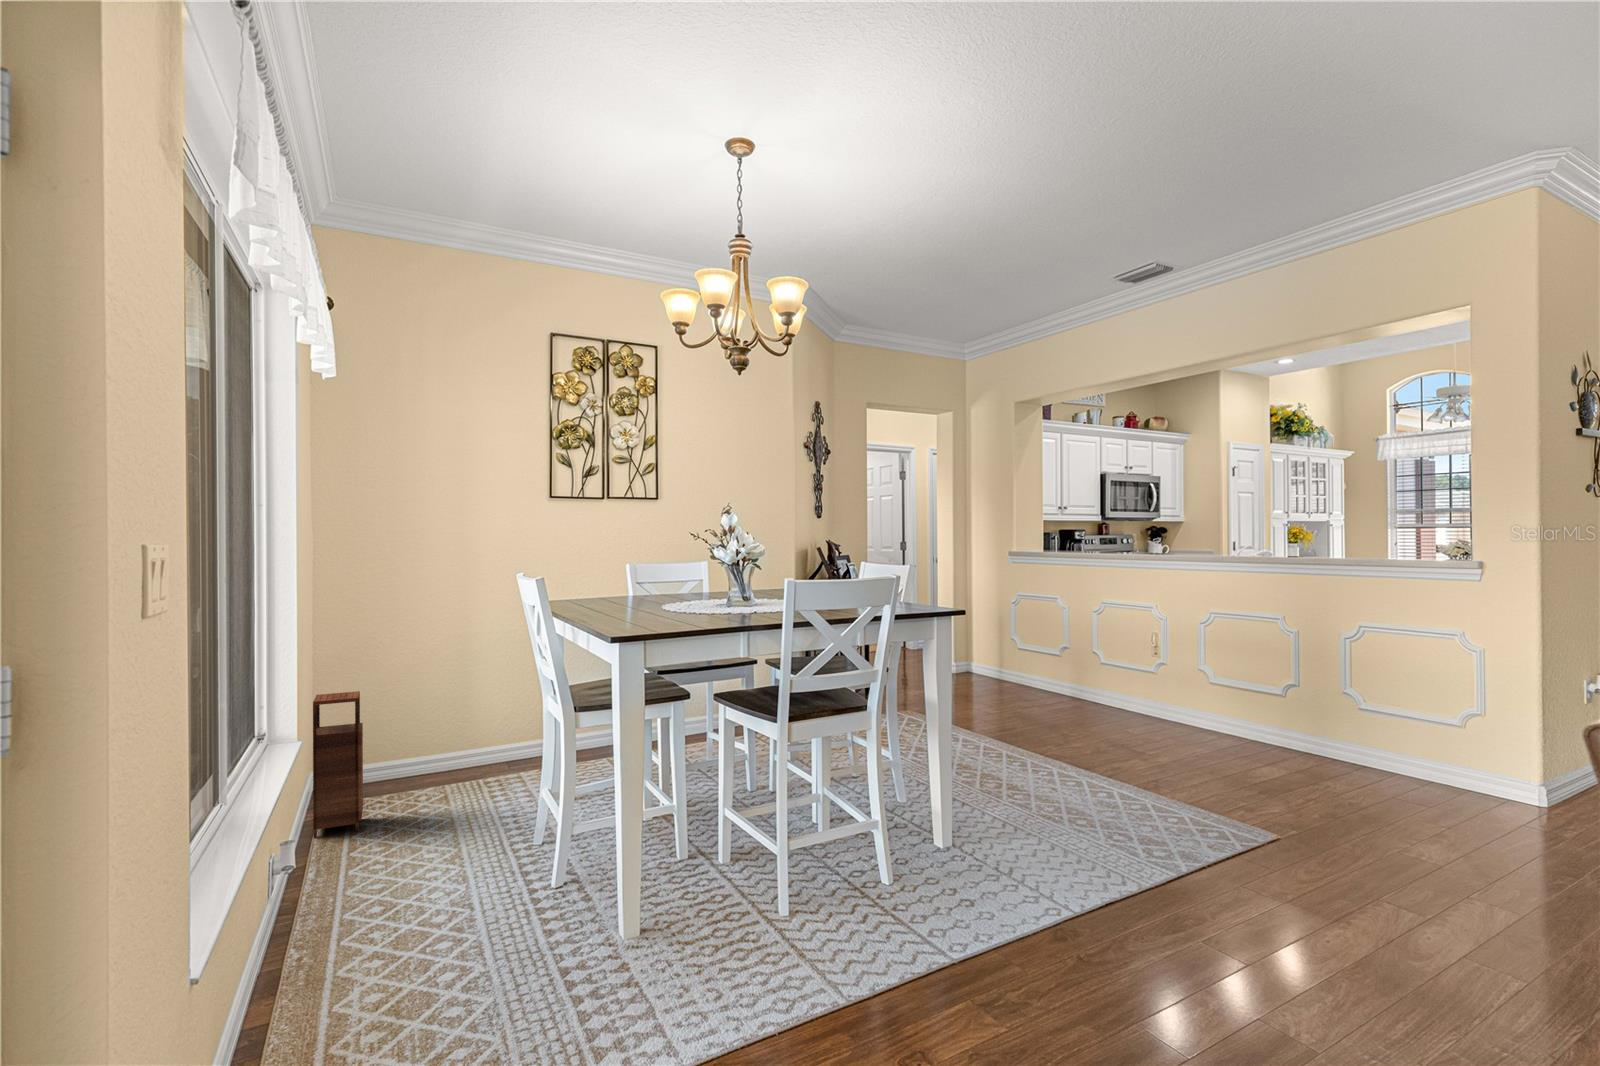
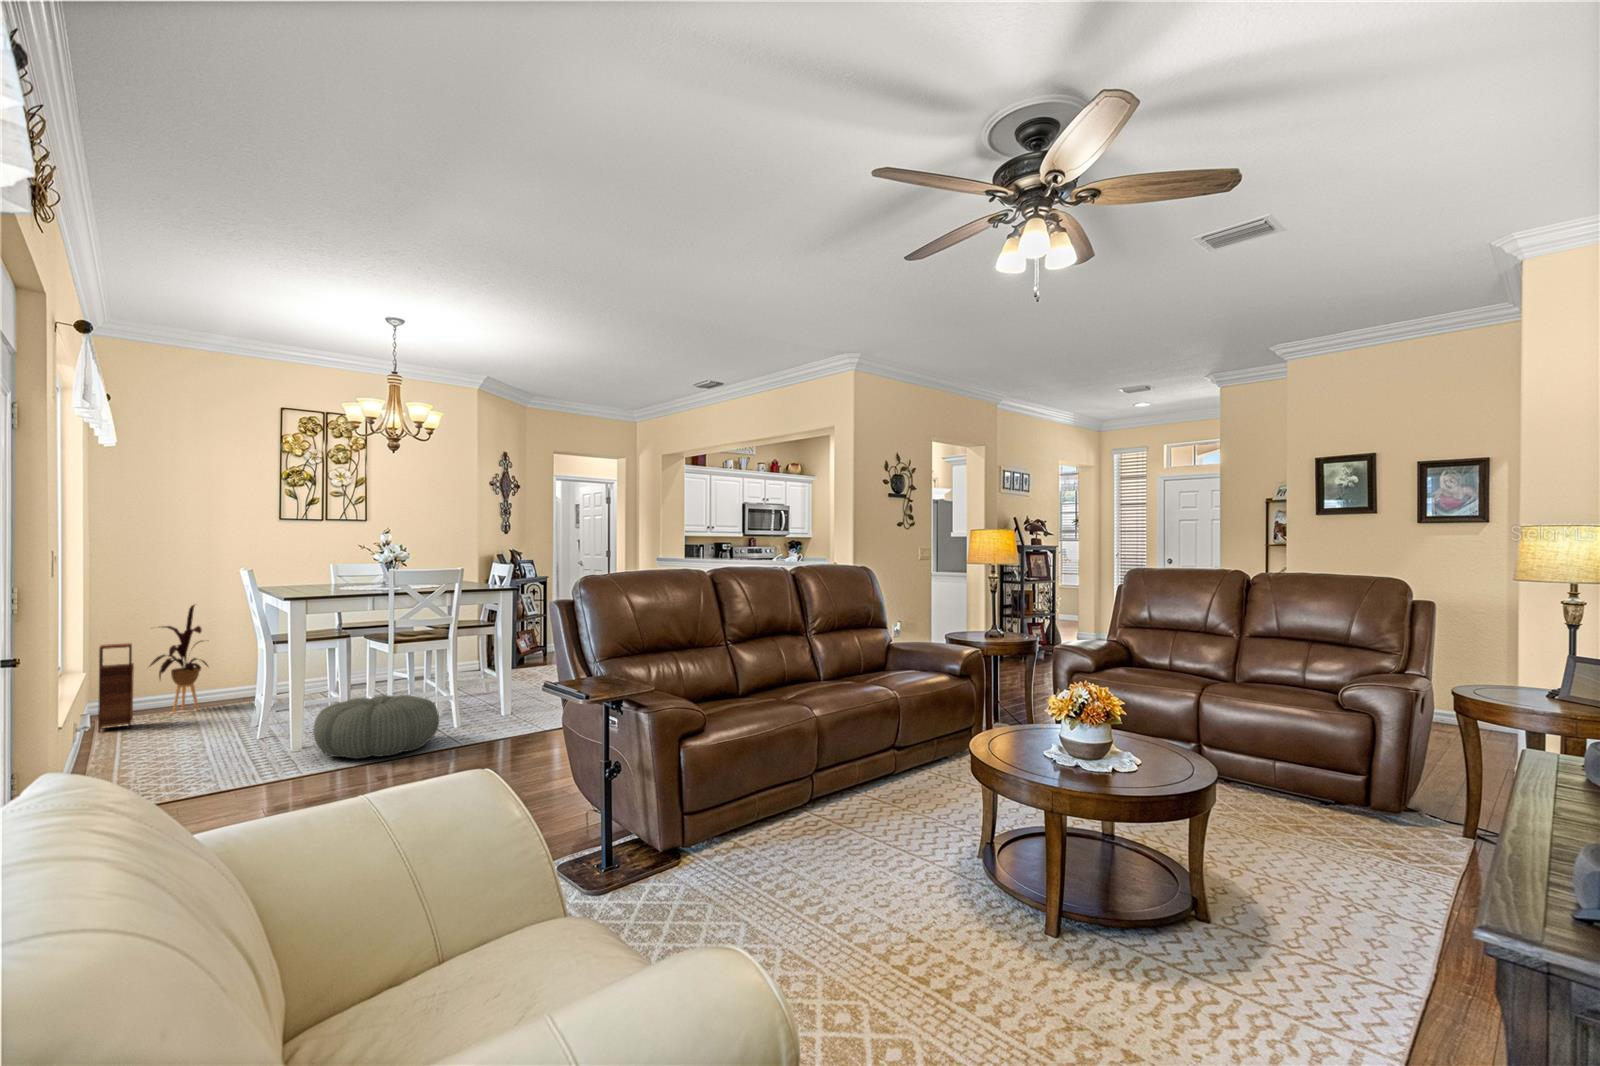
house plant: none [381,625,468,789] -> present [150,605,208,712]
pouf: none [672,830,899,1001] -> present [313,695,439,759]

